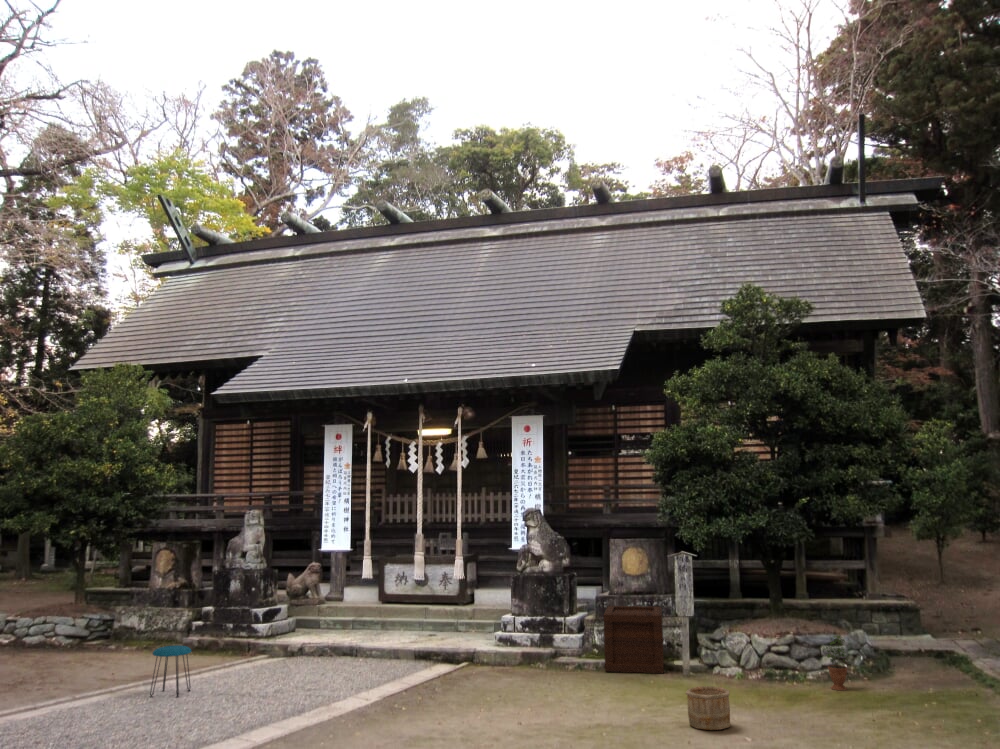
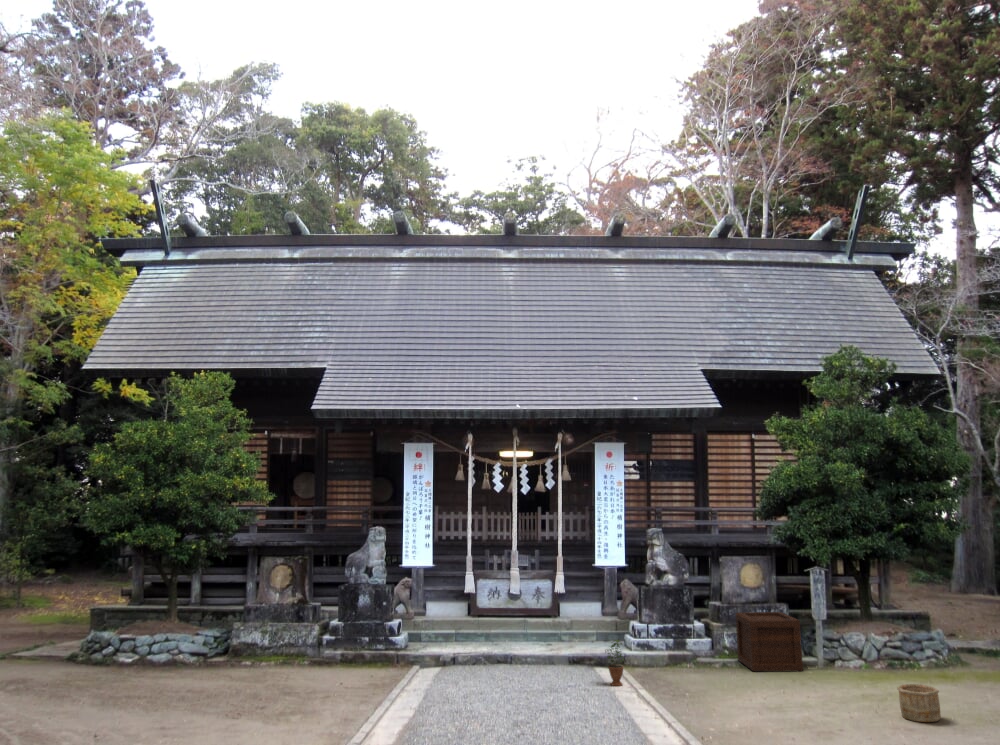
potted plant: present [823,635,848,691] -> present [605,639,624,686]
stool: present [150,645,191,697] -> none [381,664,416,715]

